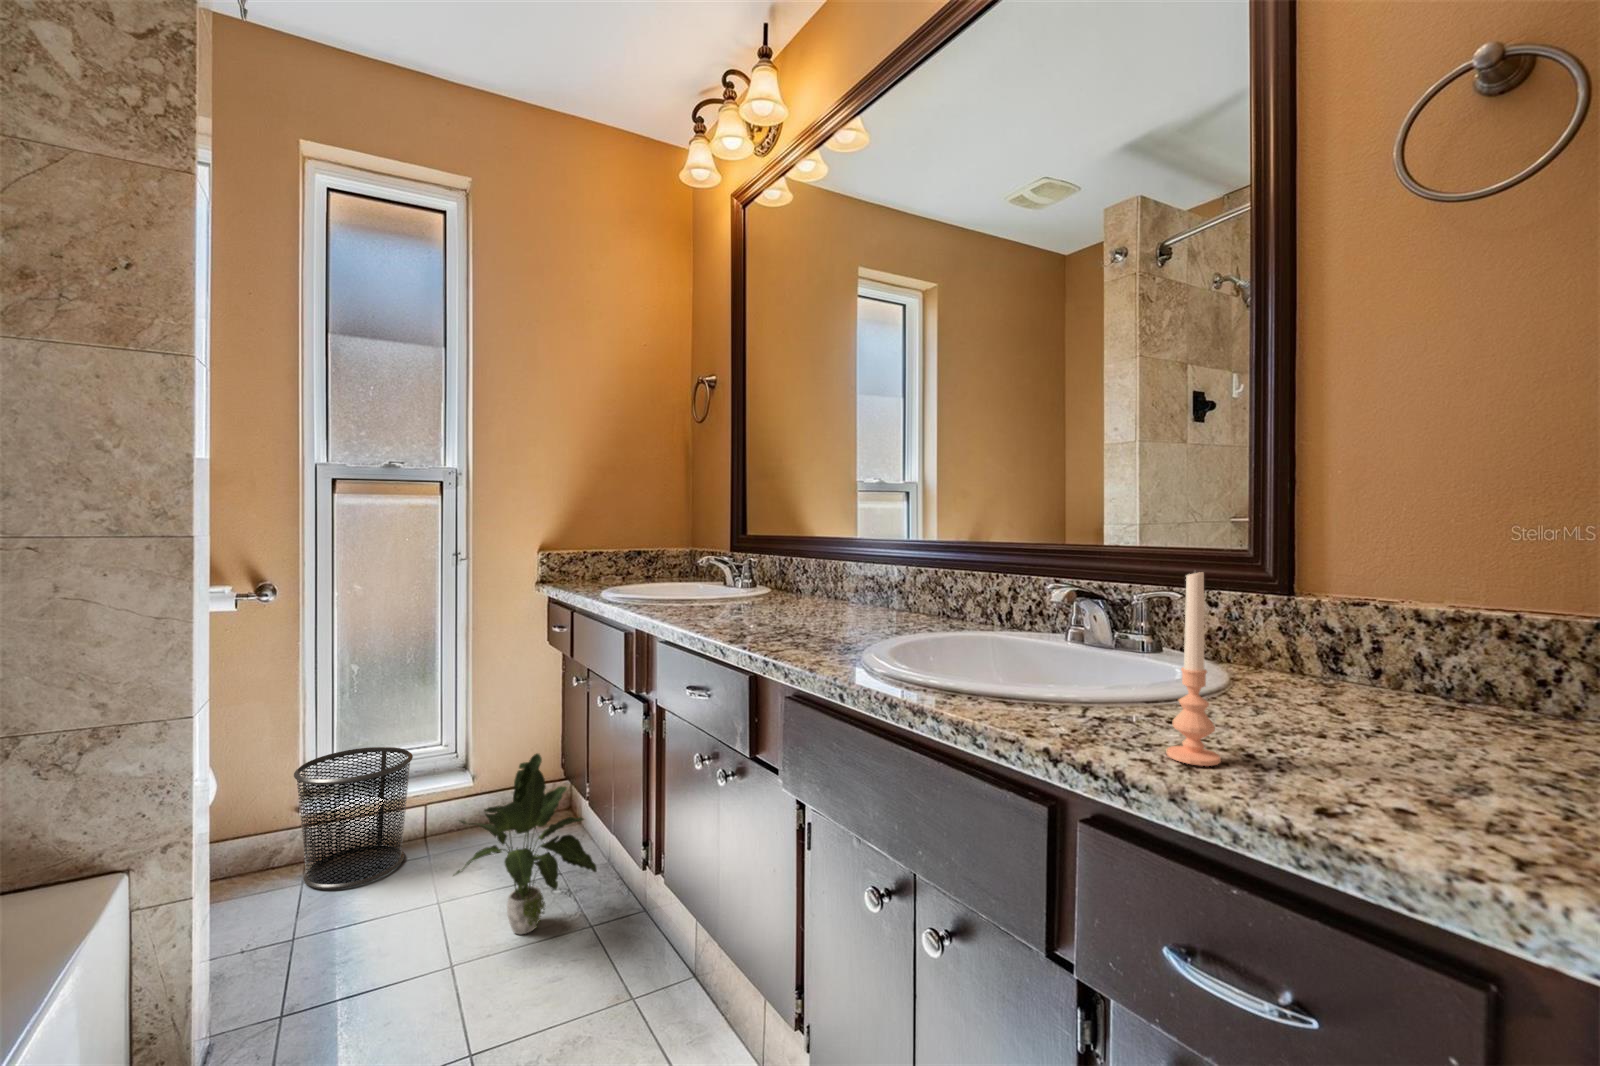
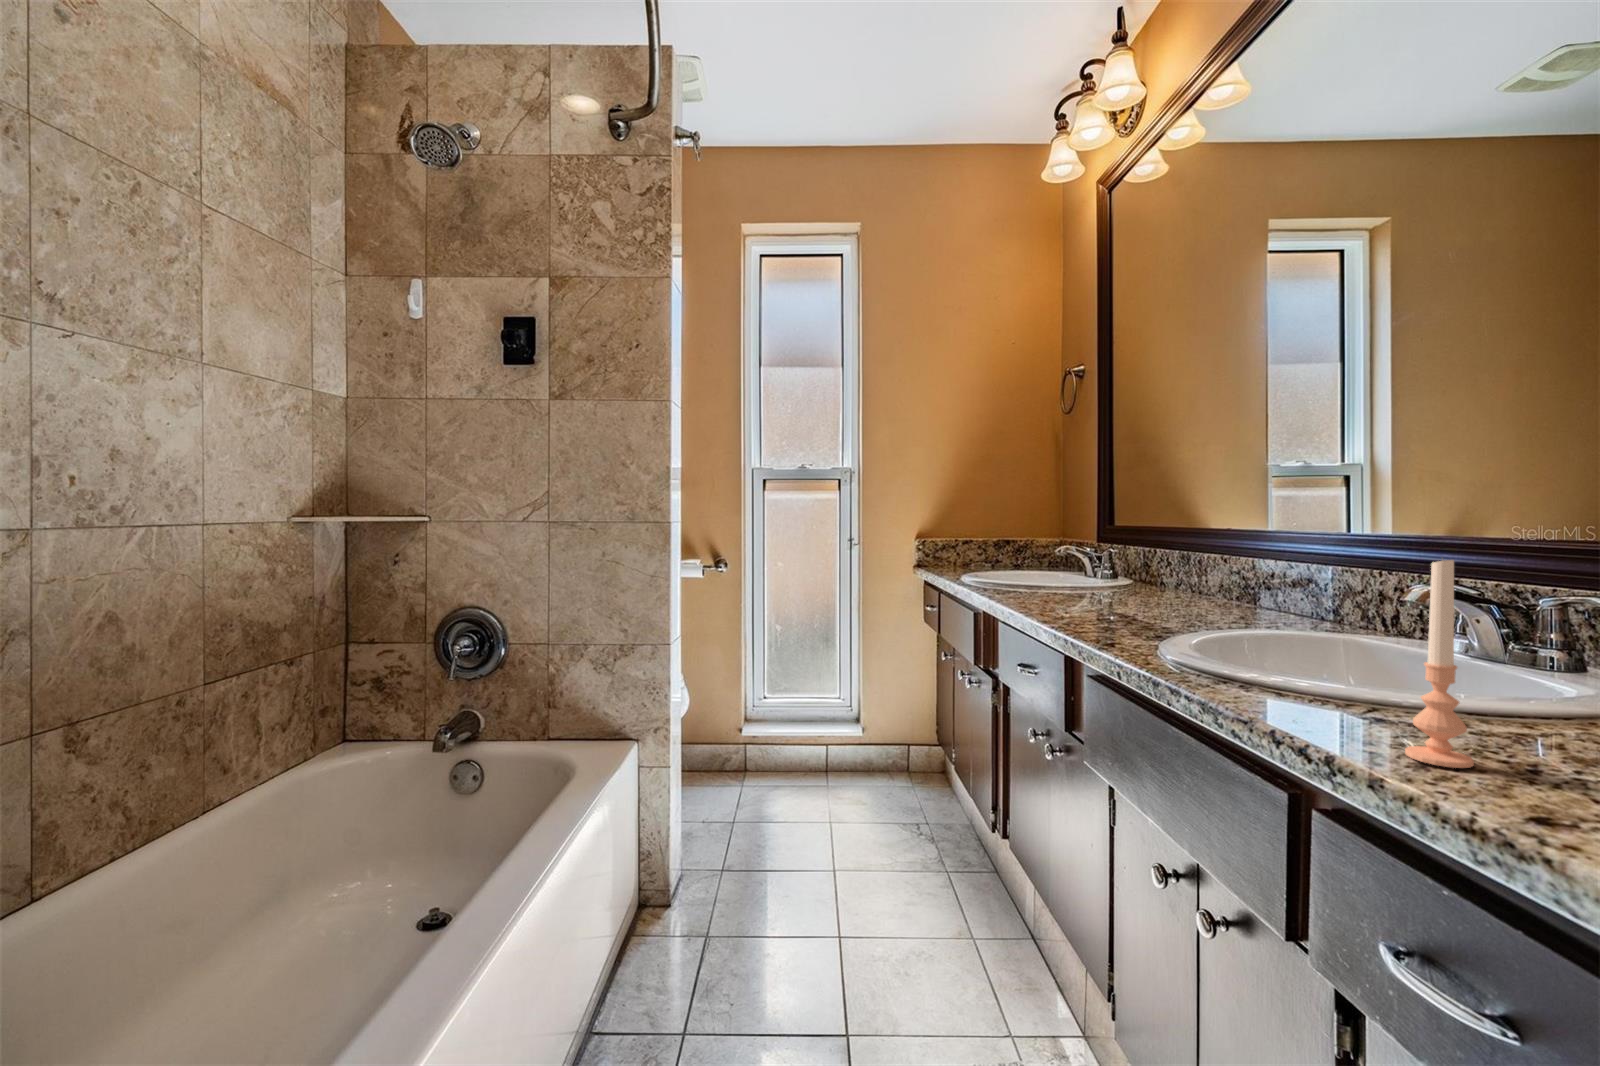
waste bin: present [294,747,413,889] -> none [742,691,818,793]
potted plant: present [454,754,597,934] -> none [836,711,951,860]

